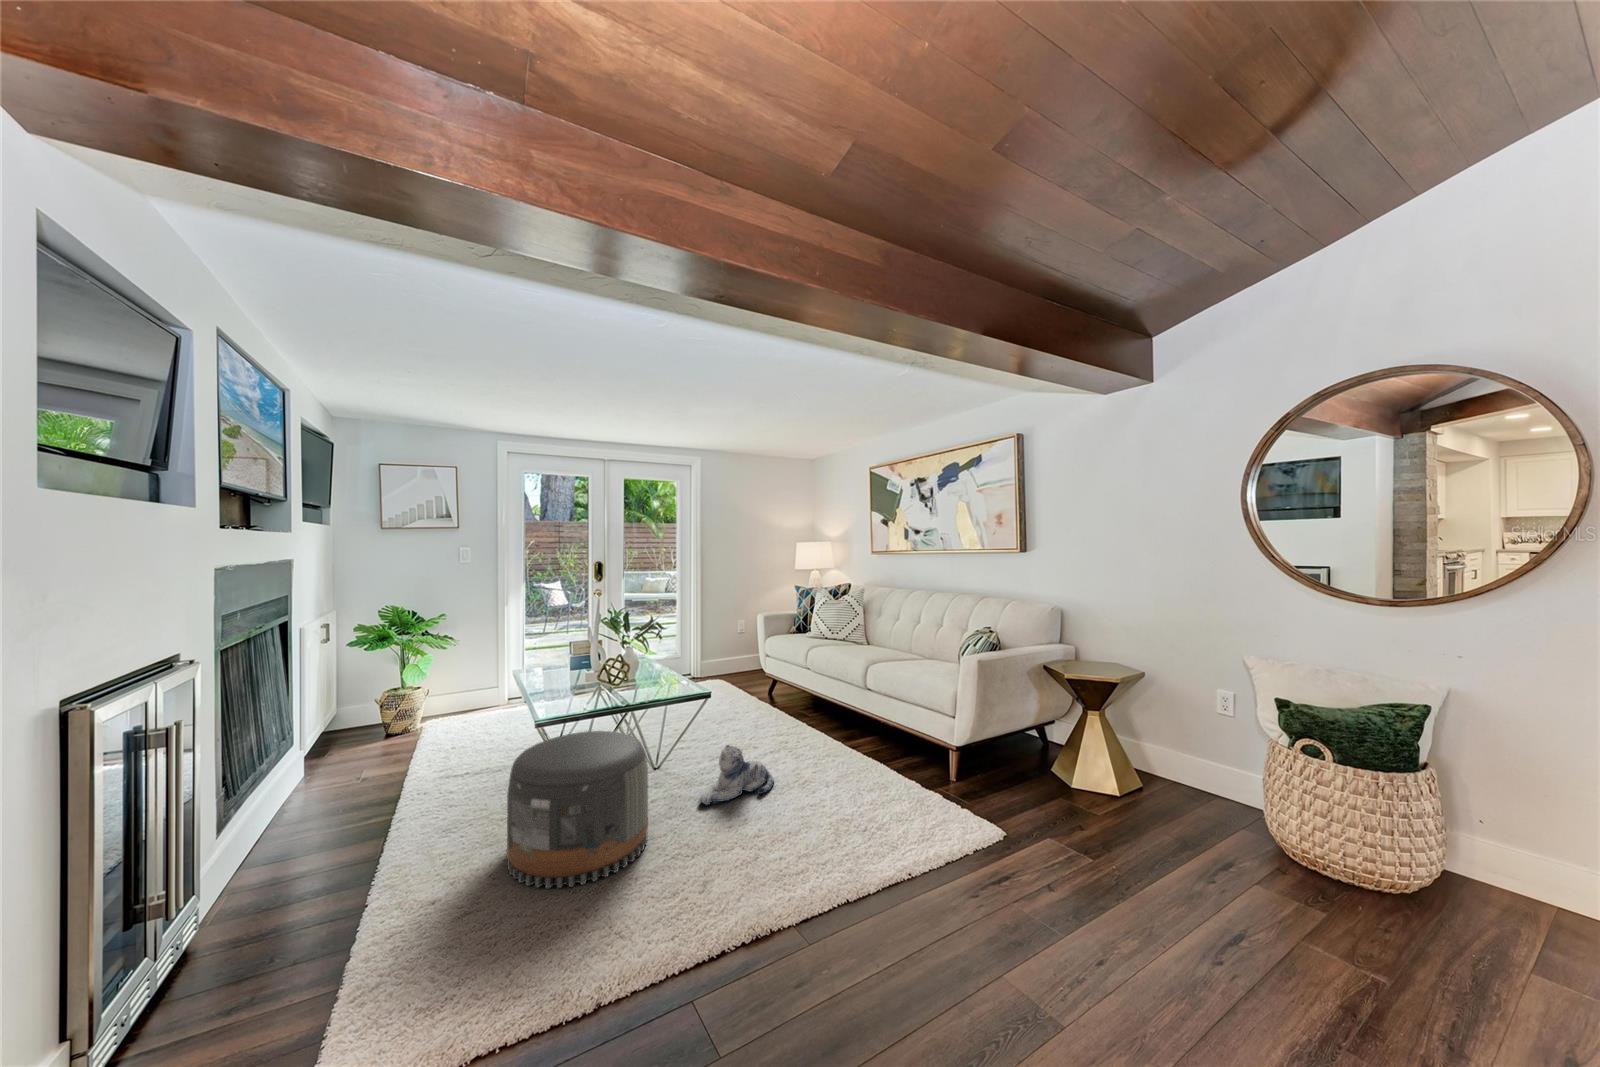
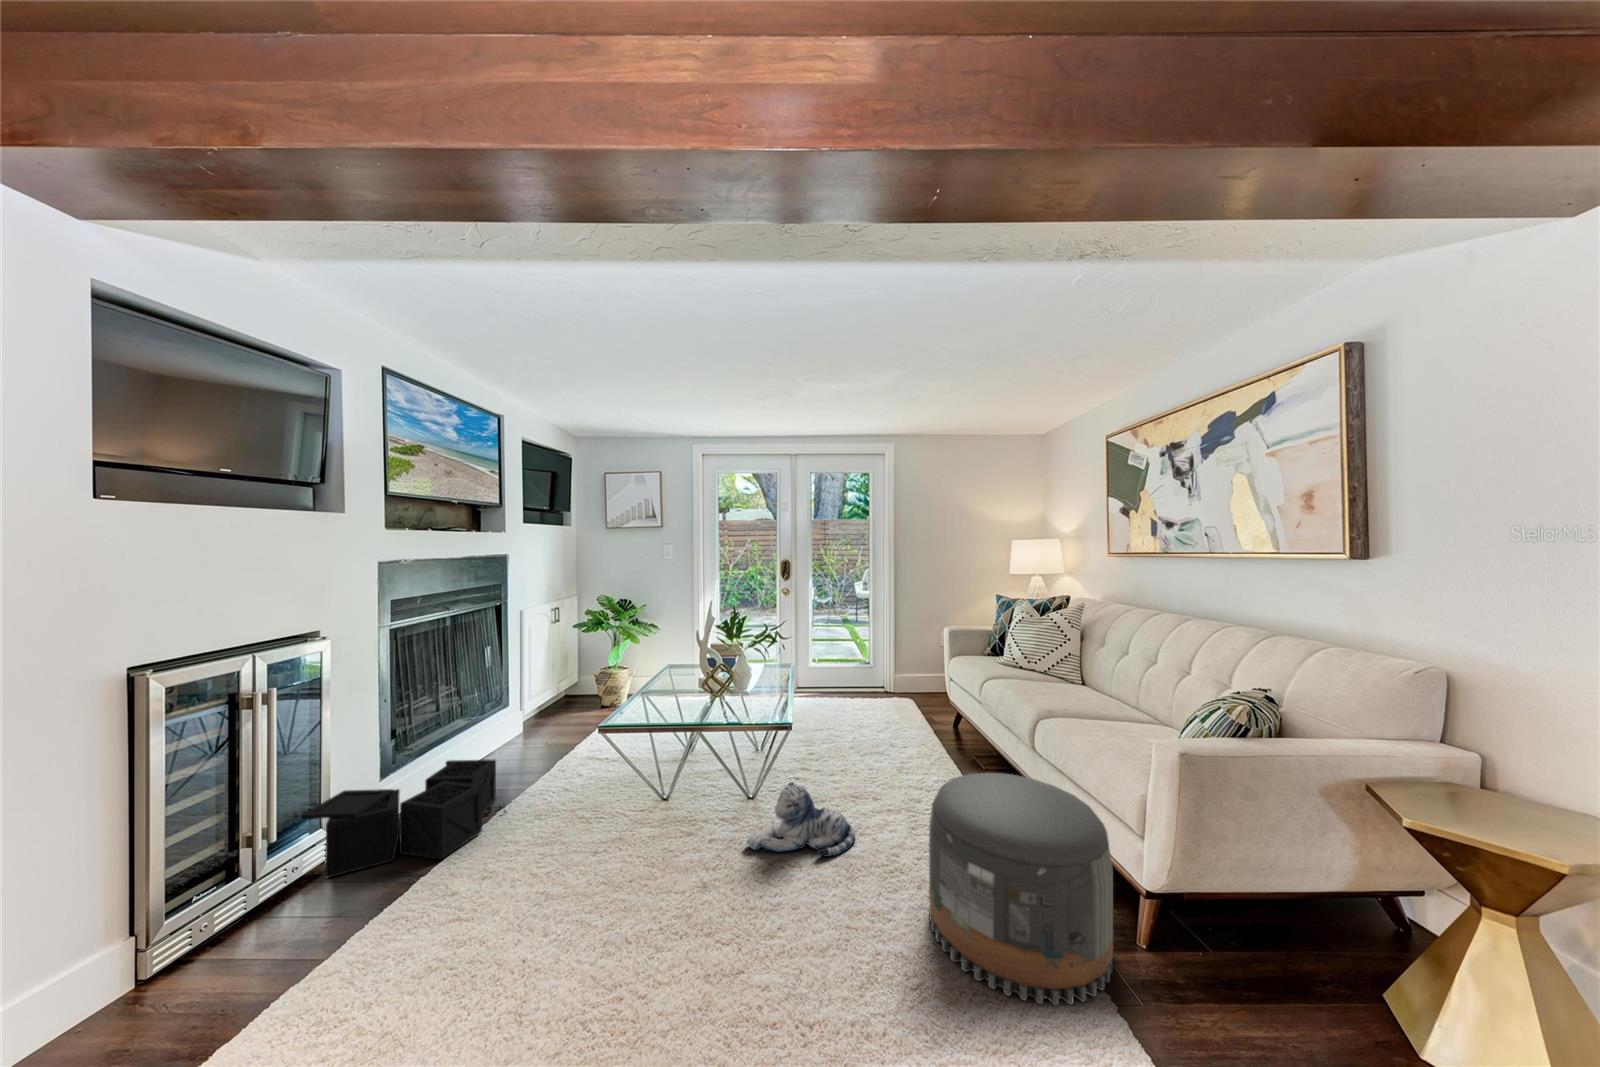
pouf: present [507,731,648,888] -> present [929,773,1113,1005]
storage bin: none [195,803,420,969] -> present [301,760,506,878]

